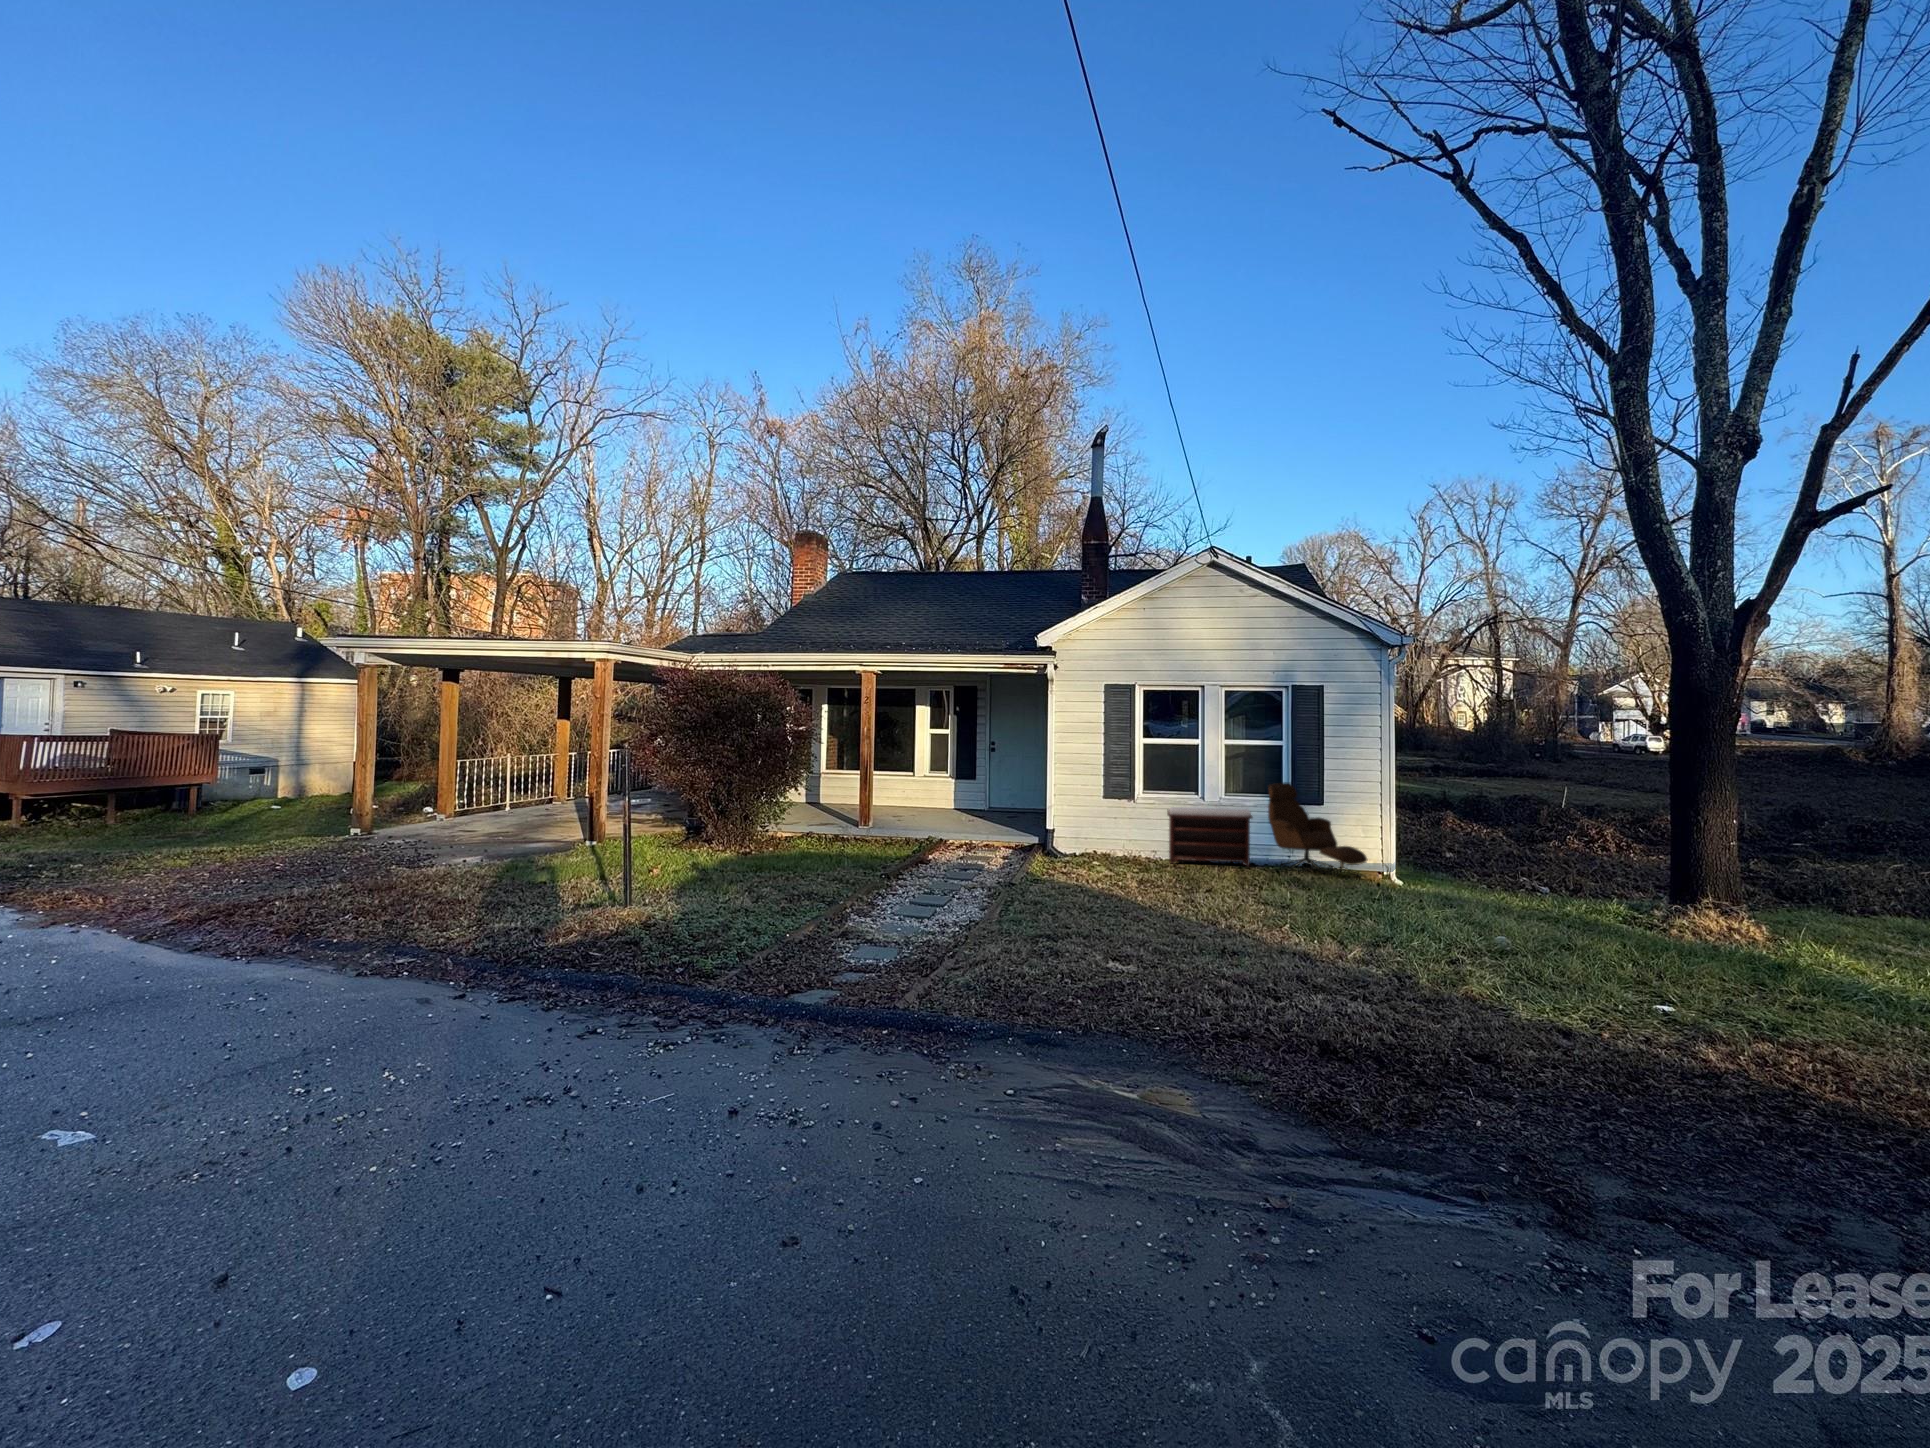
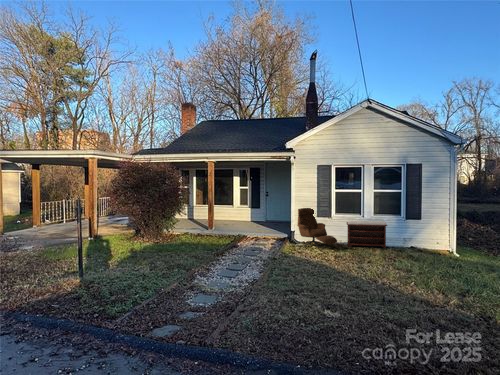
lounge chair: present [1268,782,1367,876] -> present [297,208,337,249]

